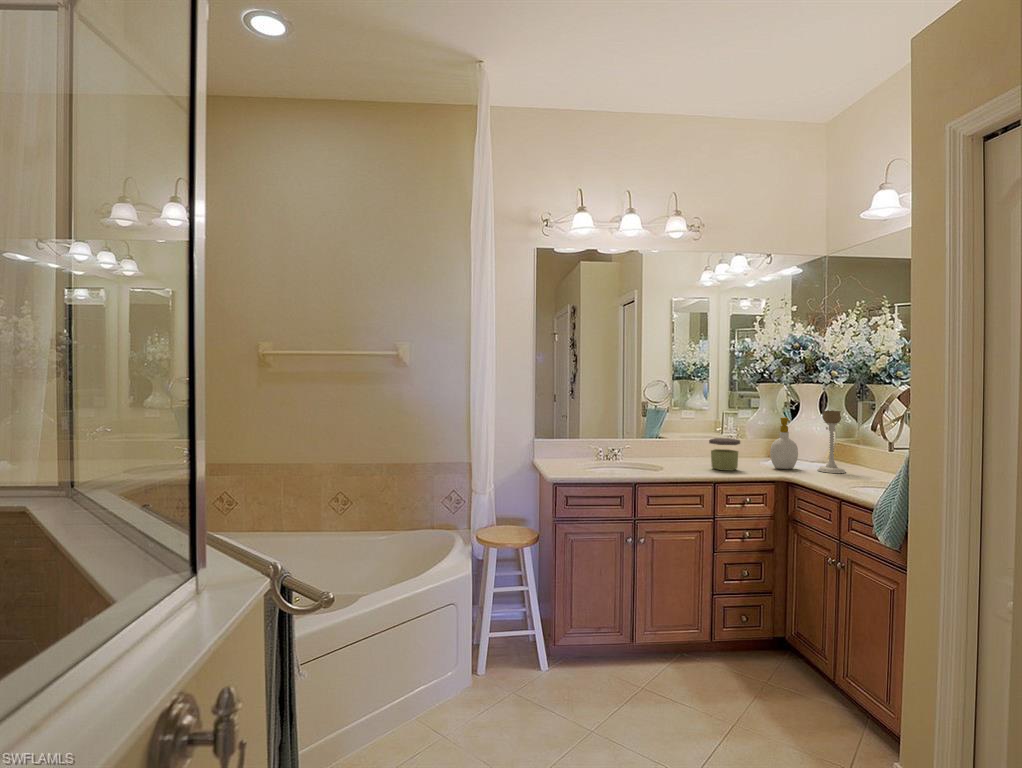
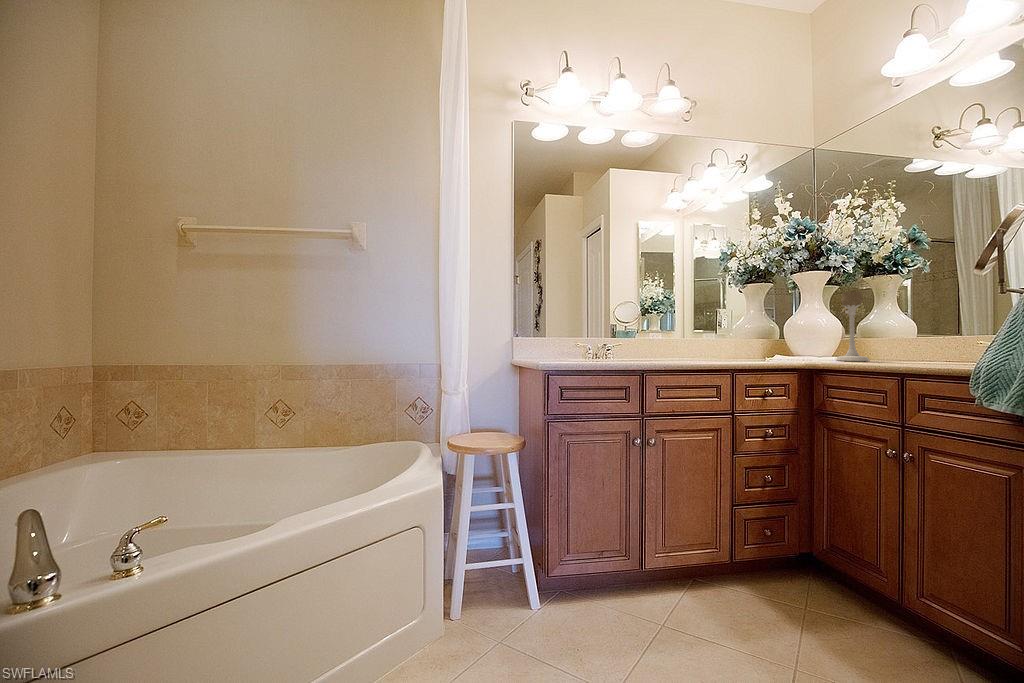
soap bottle: present [770,418,798,469] -> none [782,303,813,360]
jar: present [709,438,740,471] -> none [716,327,751,362]

